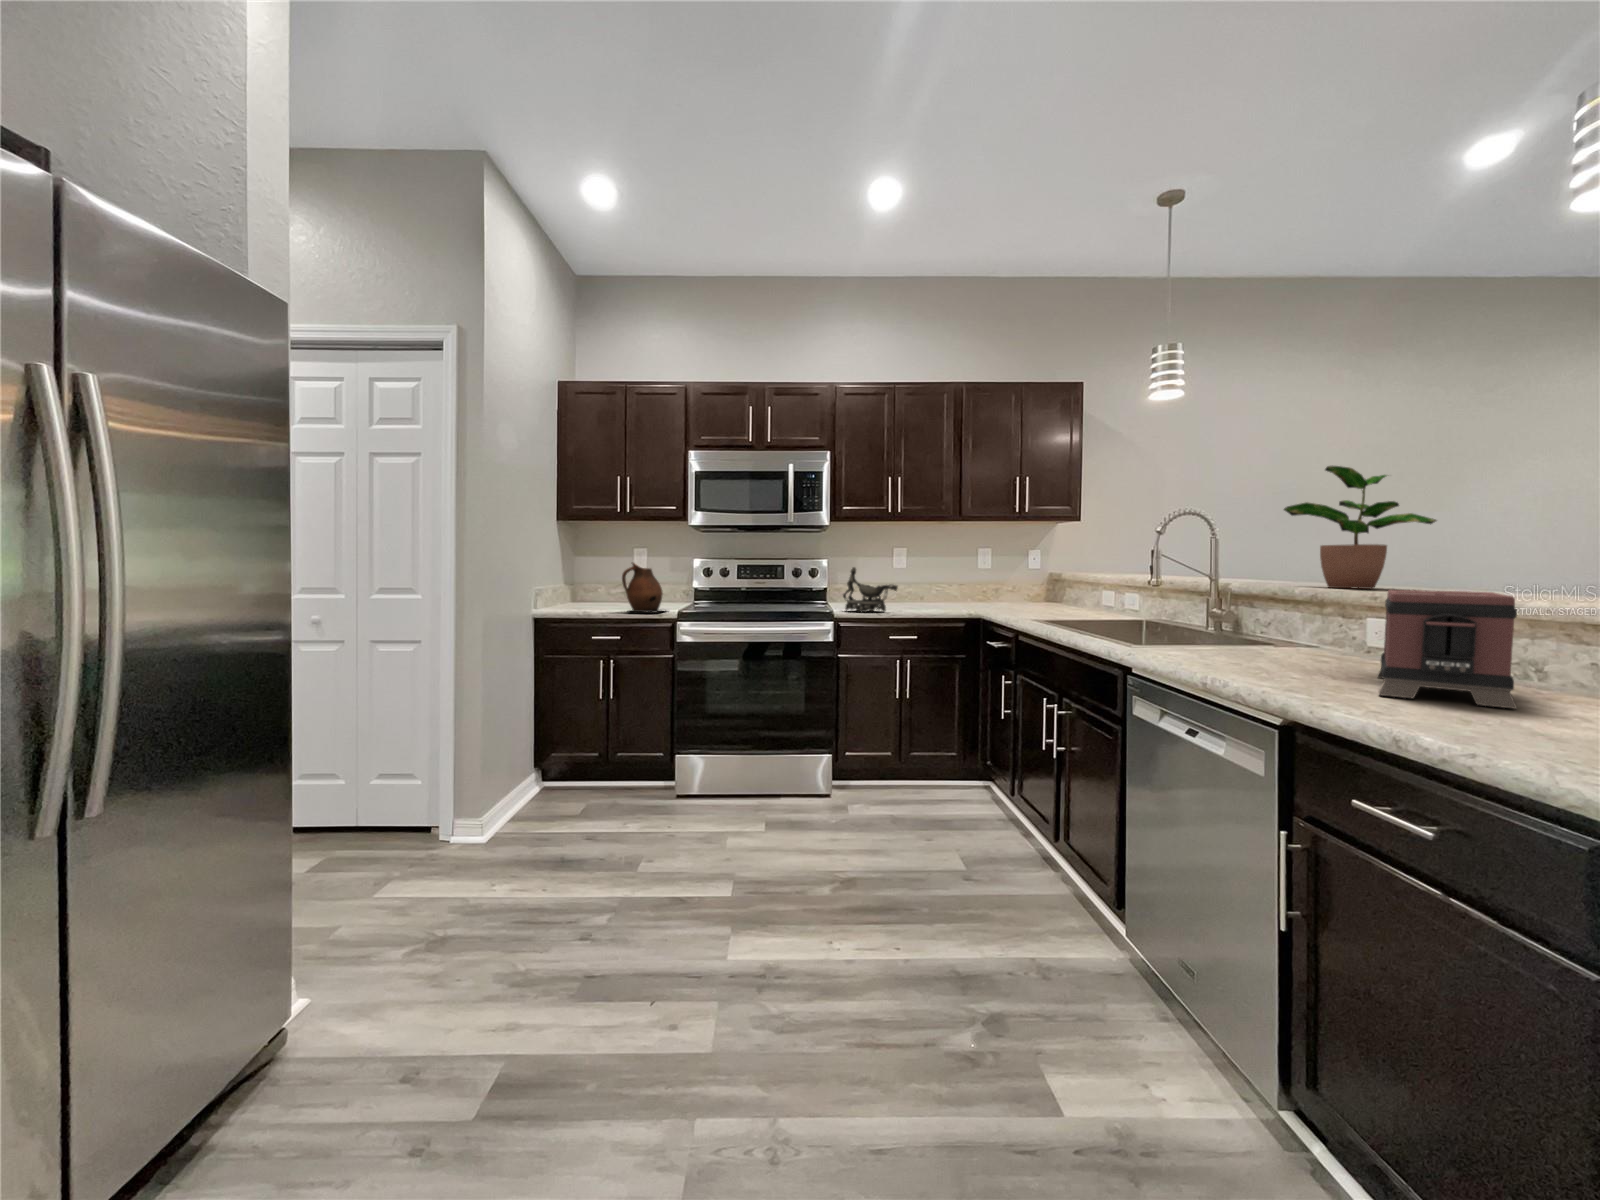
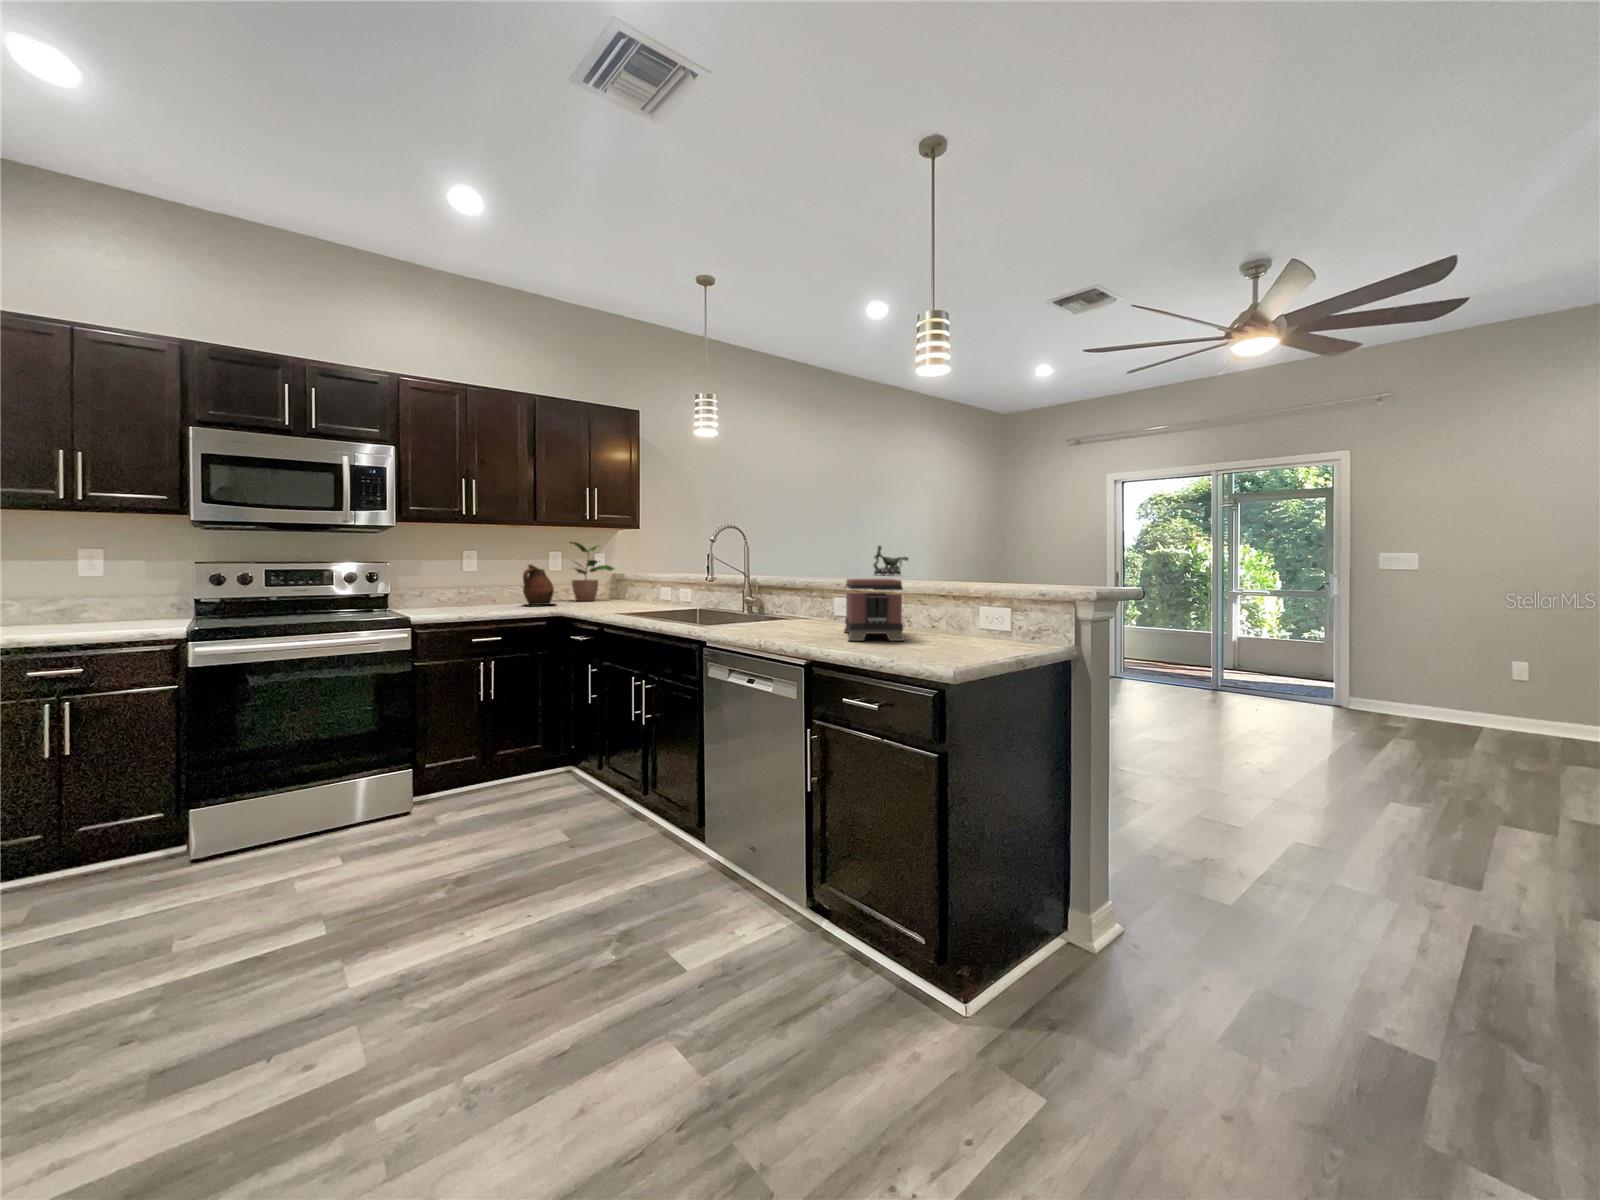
potted plant: present [1284,466,1436,589] -> present [570,542,614,601]
ceramic pitcher: present [622,563,663,613] -> present [523,565,556,605]
decorative bowl: present [843,567,898,612] -> present [873,546,908,575]

